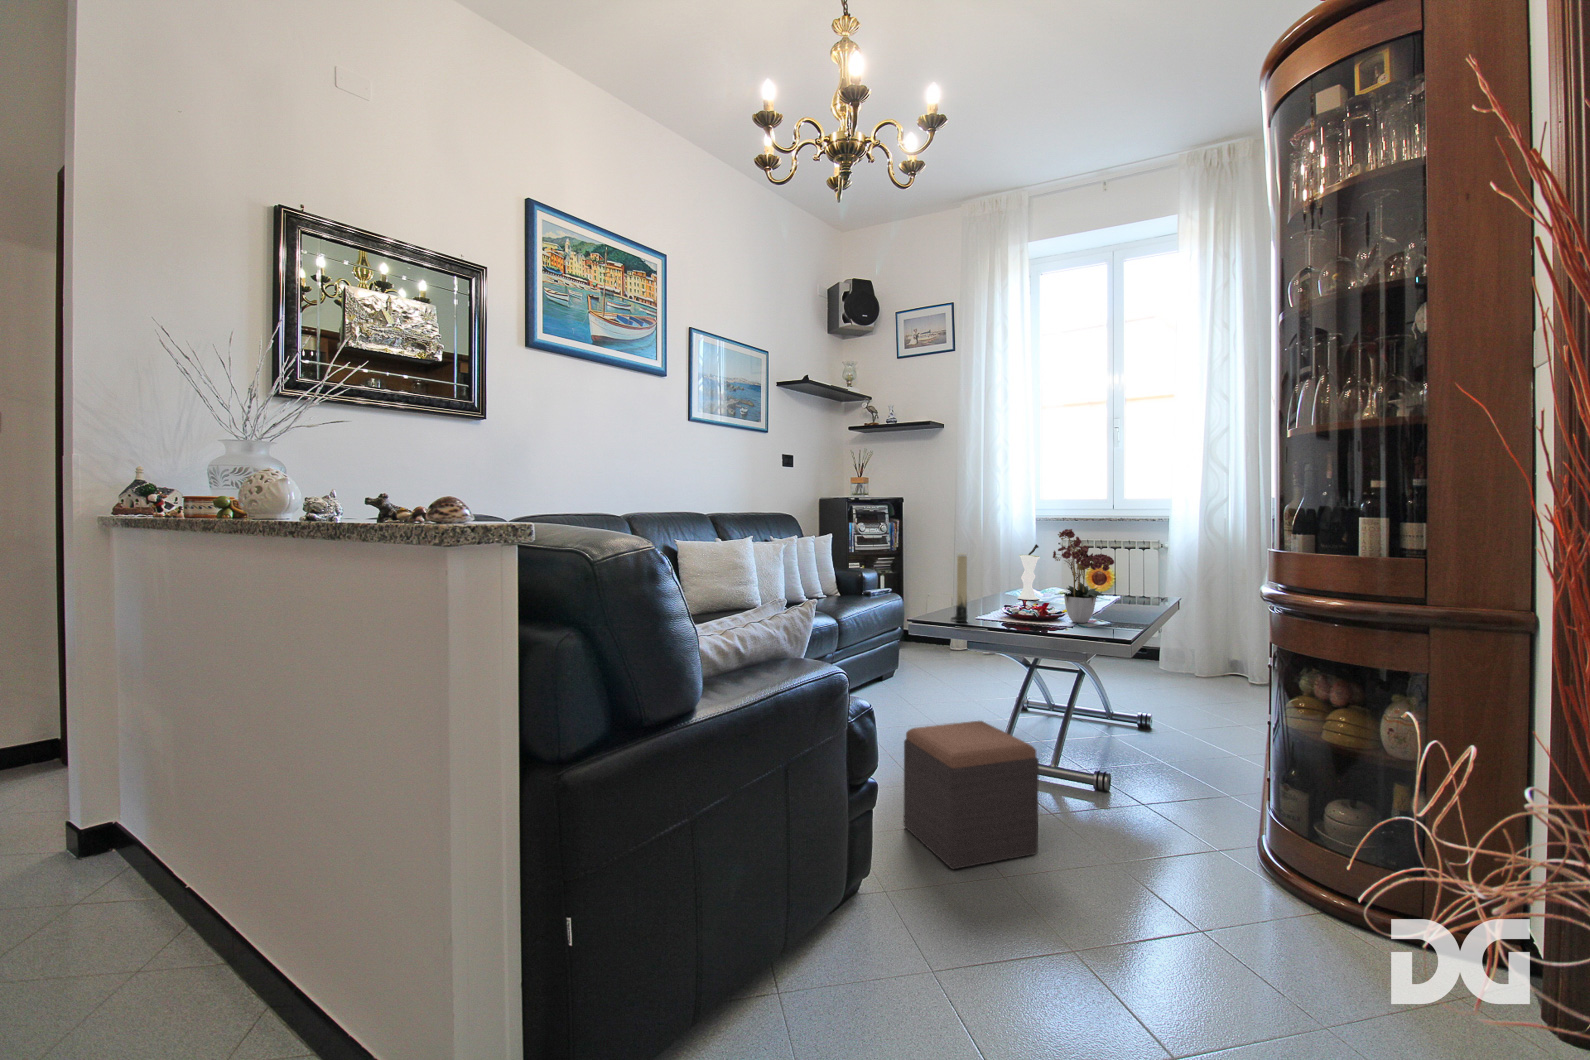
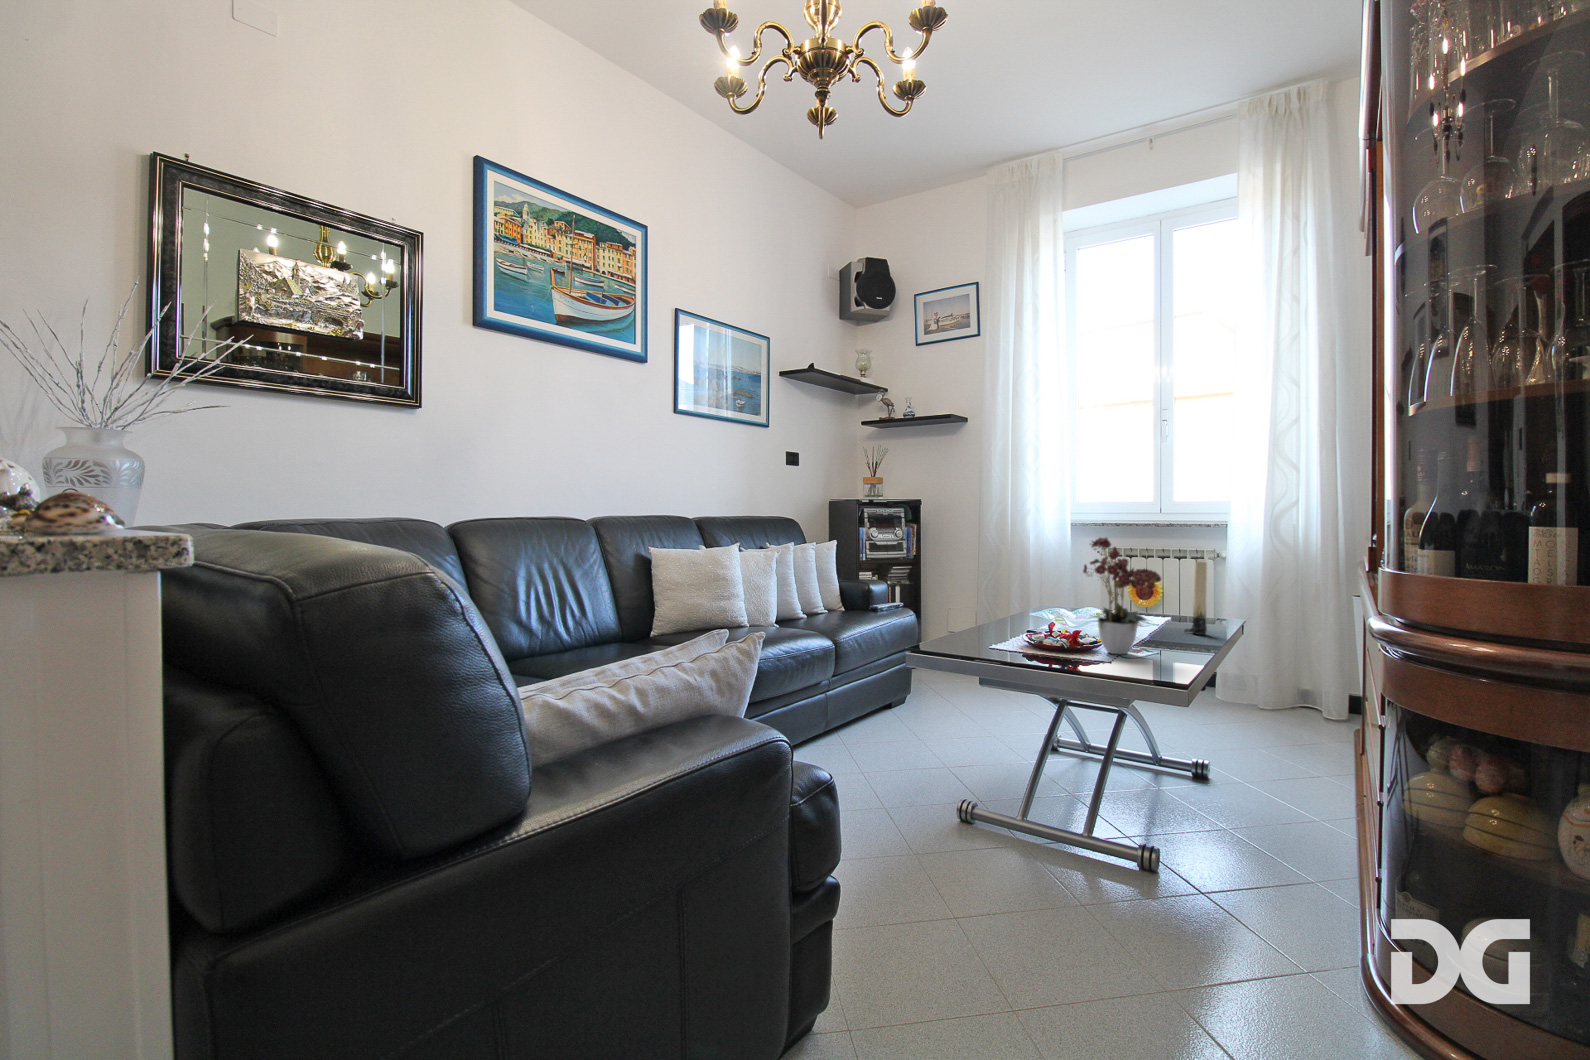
vase: present [1018,544,1040,600] -> none [1043,553,1071,619]
candle: present [951,553,968,622] -> present [1185,559,1207,635]
footstool: present [904,721,1039,869] -> none [884,784,1060,997]

